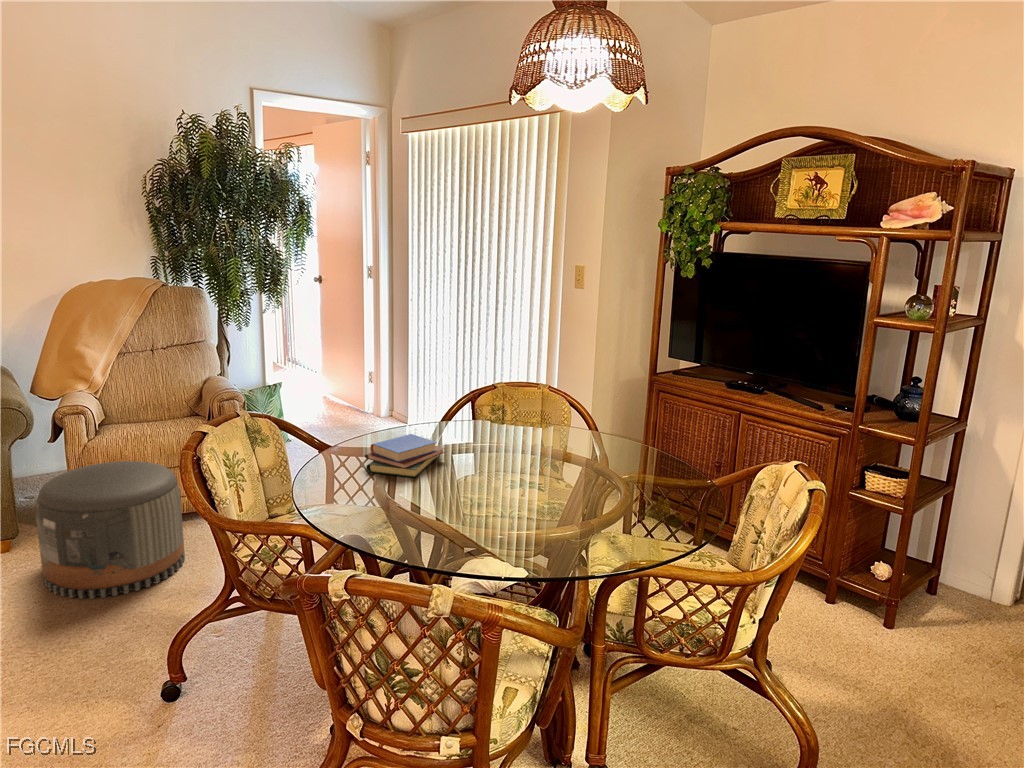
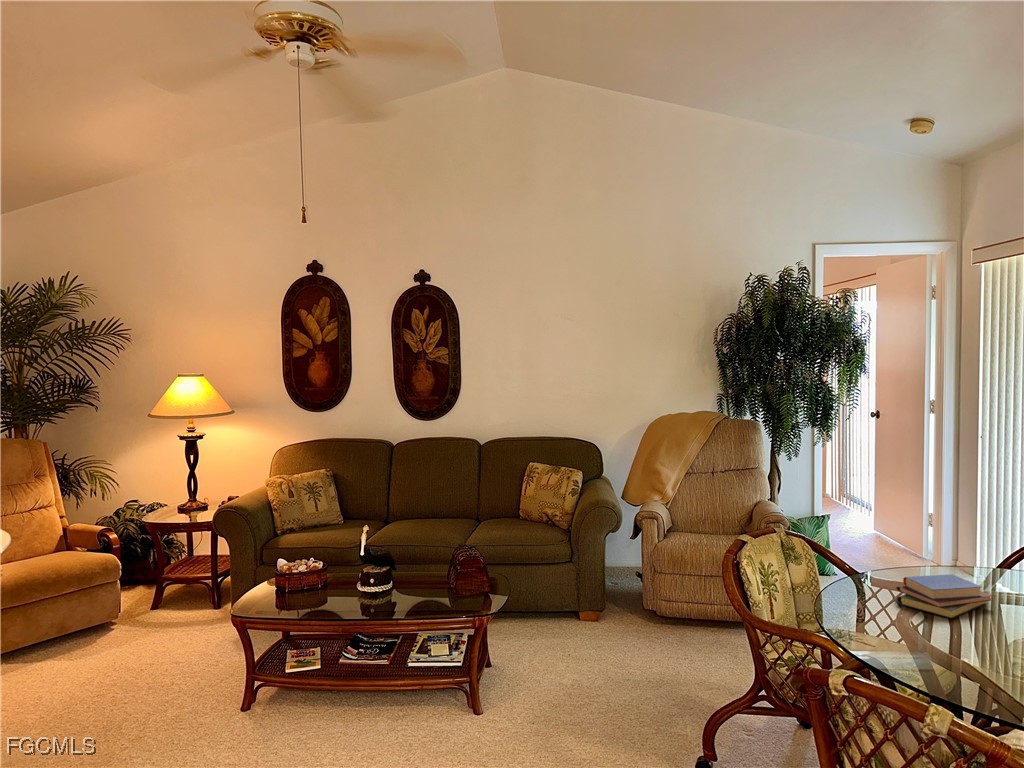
pouf: present [36,461,185,599] -> none [618,561,726,675]

